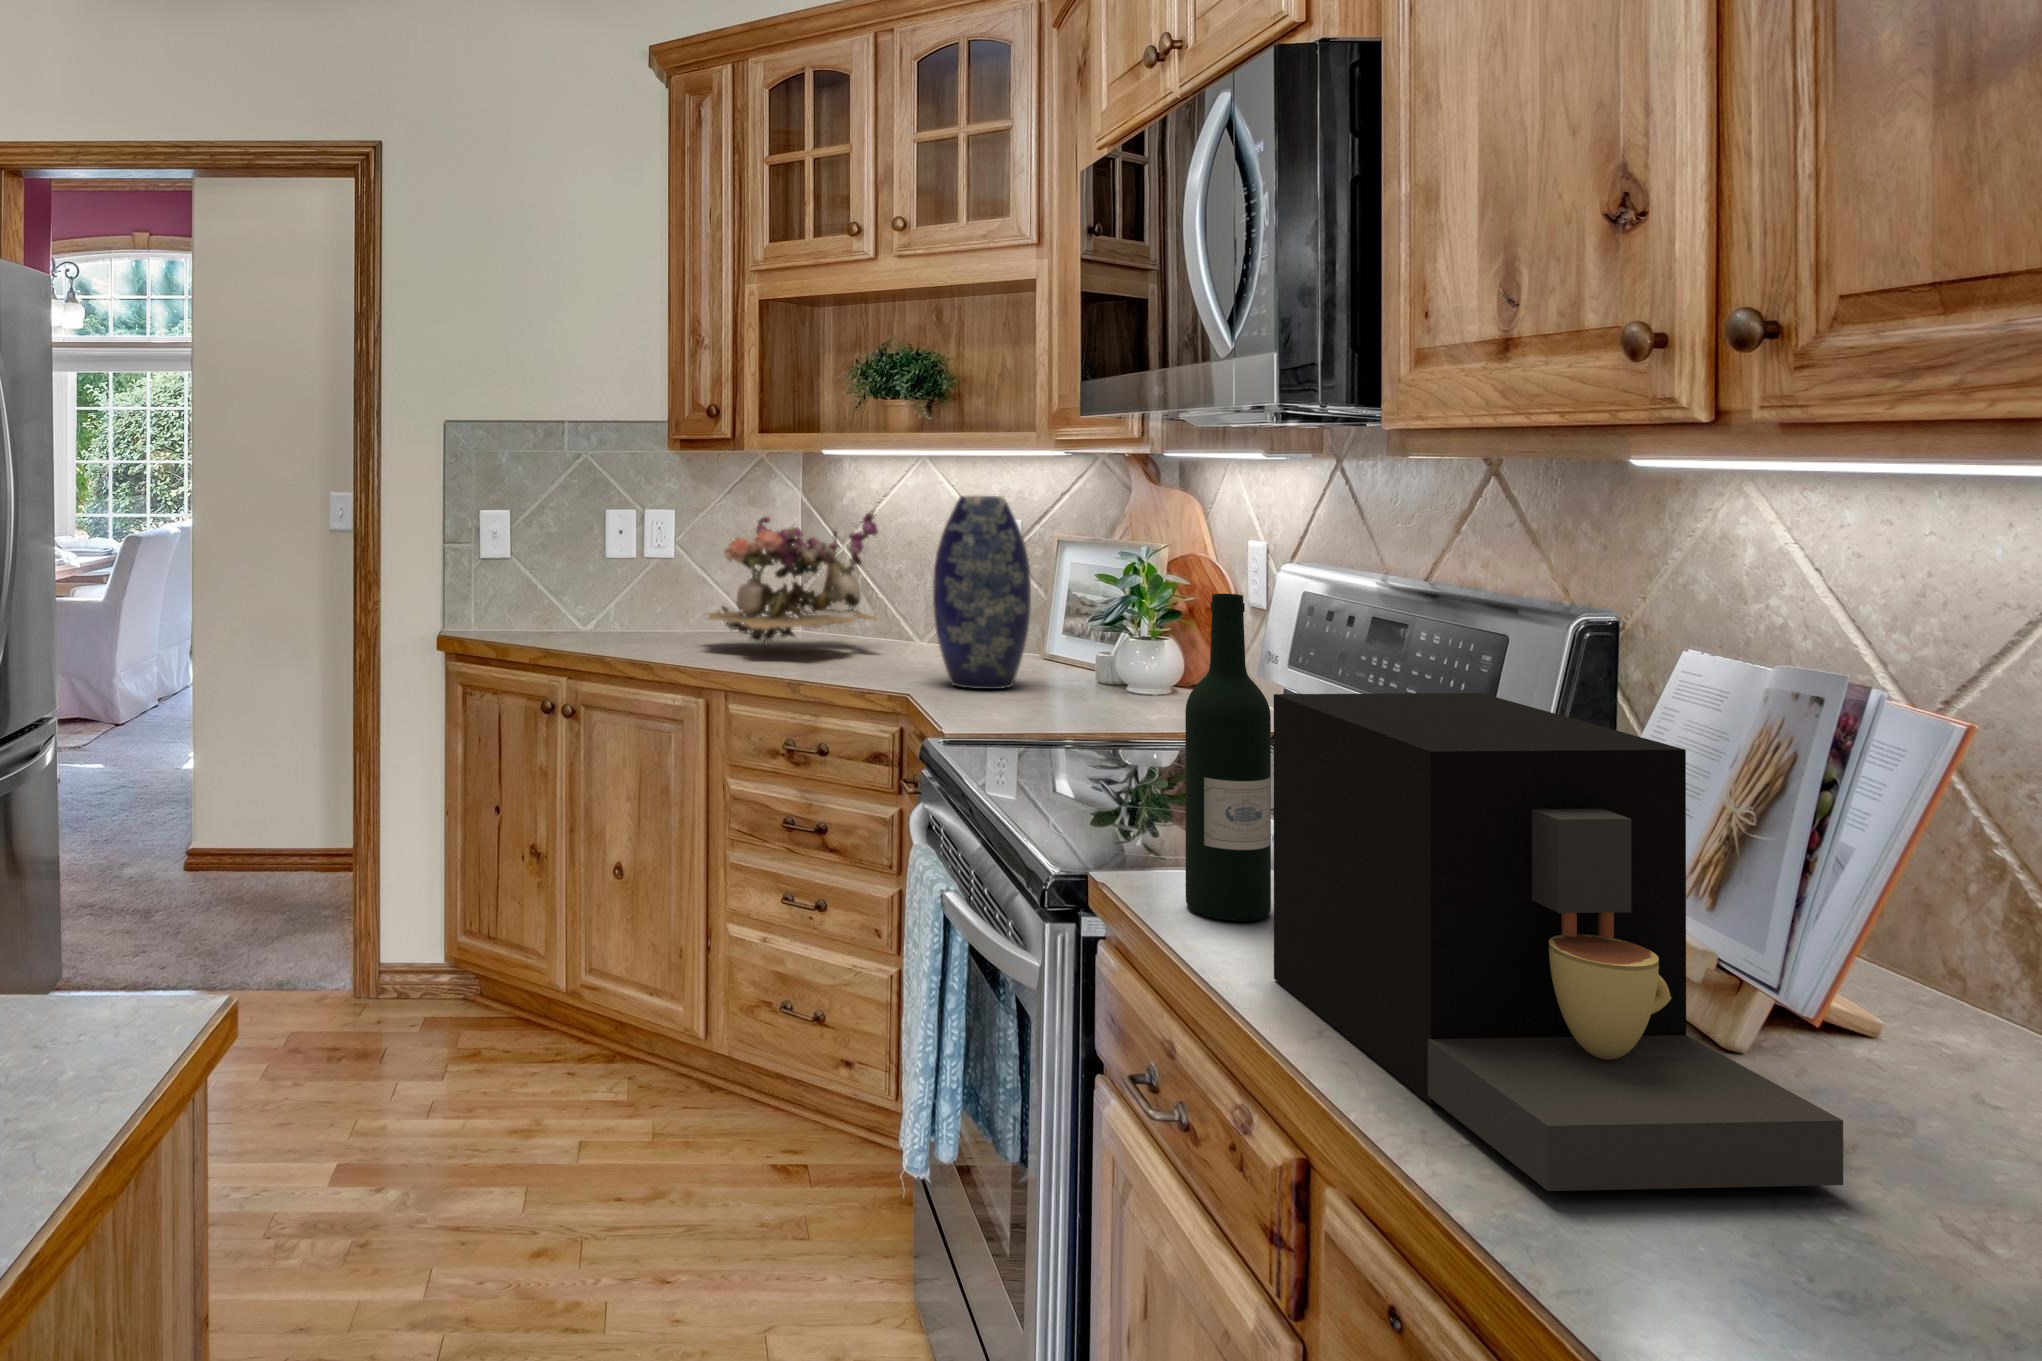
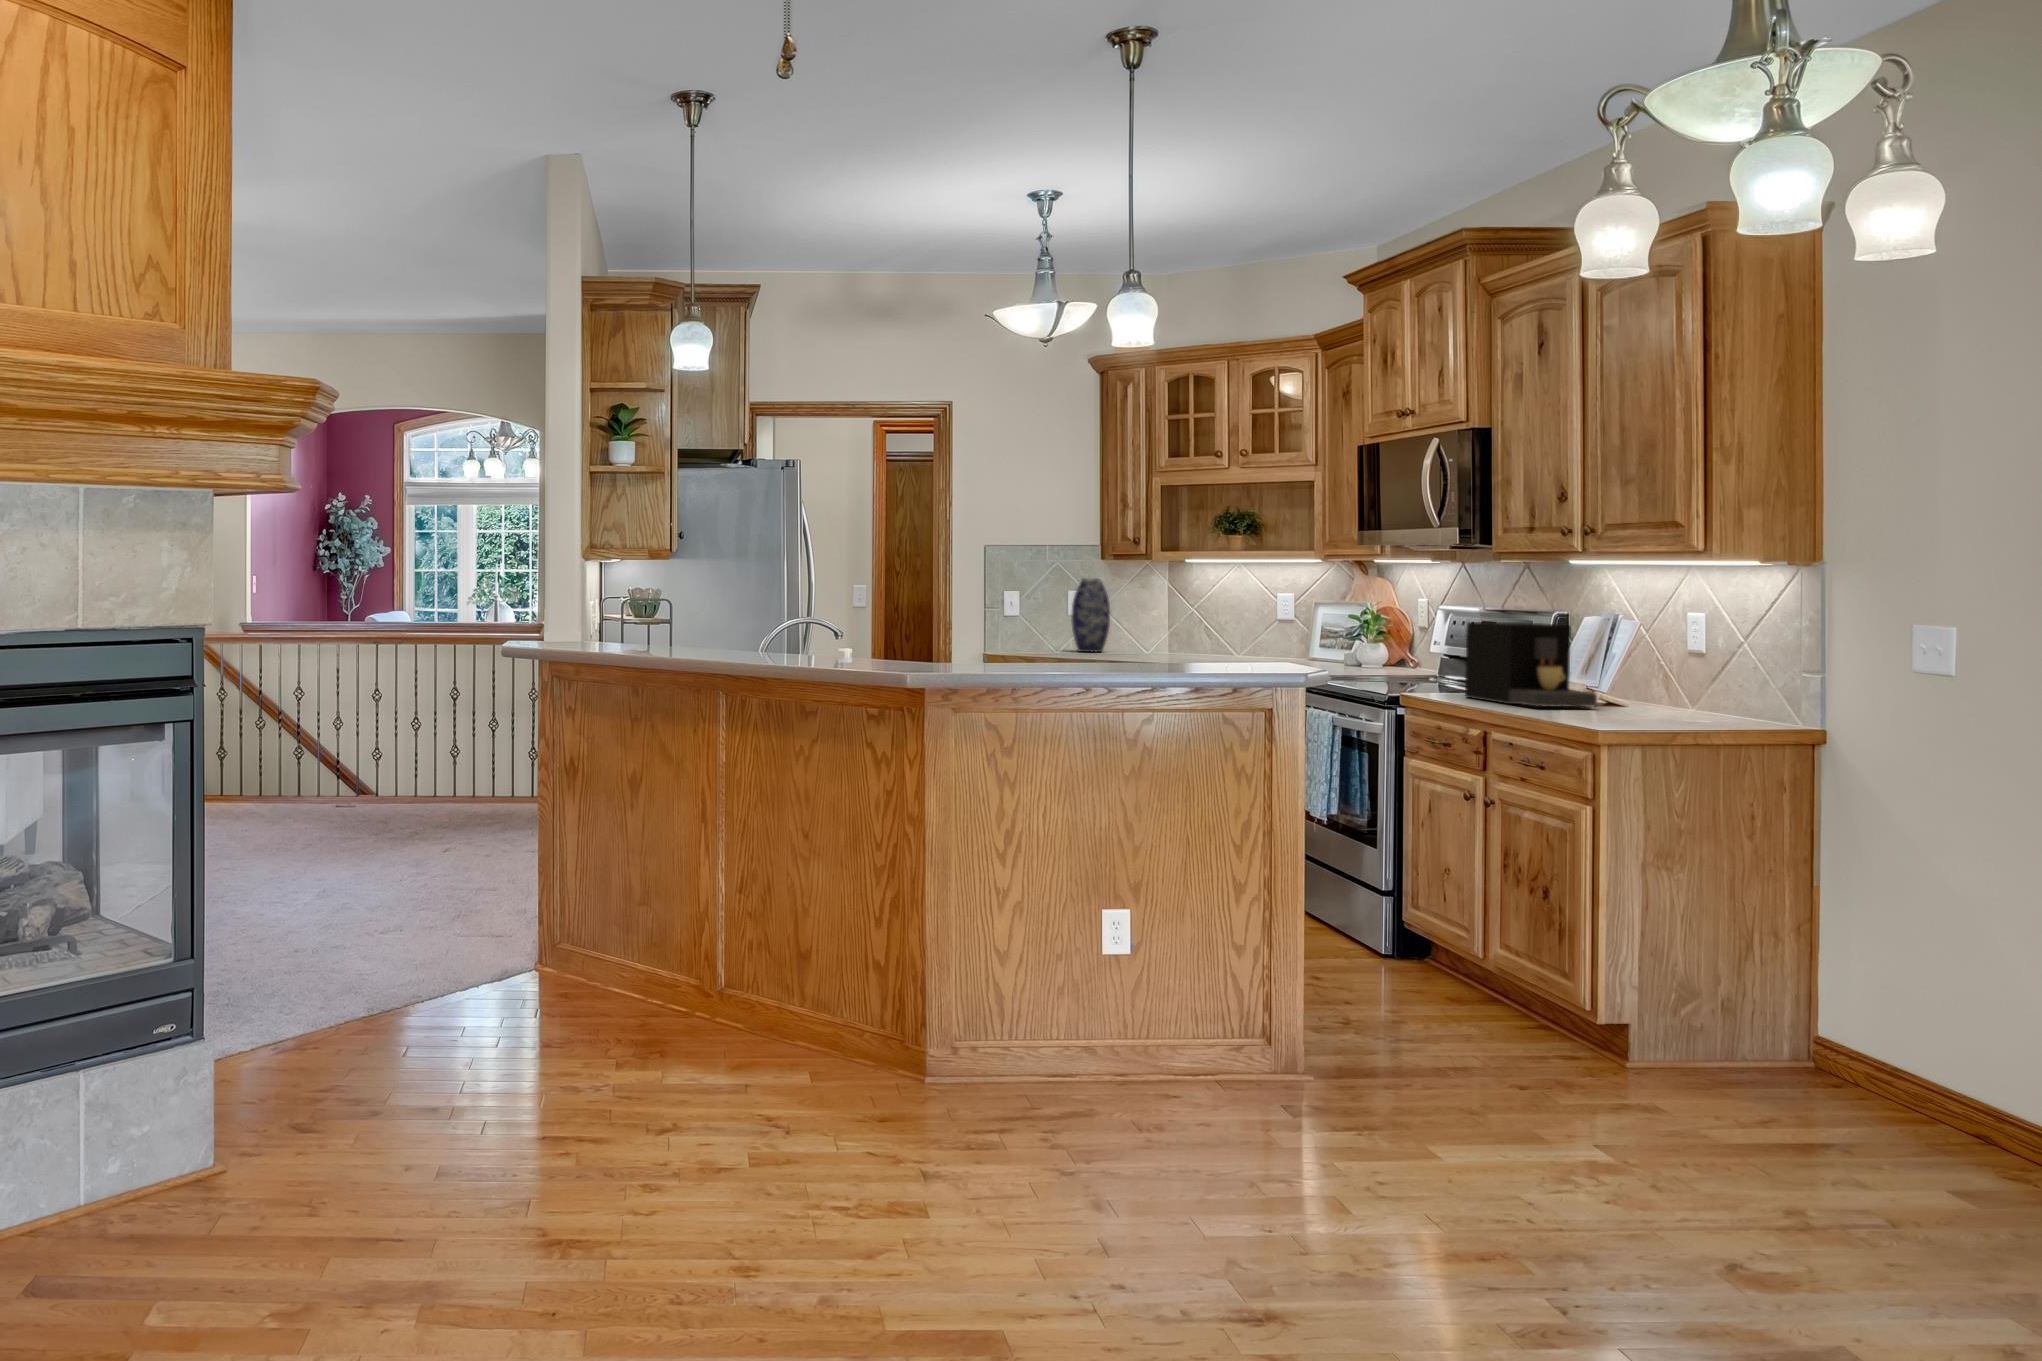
vase: present [933,496,1031,689] -> present [1071,578,1110,652]
flower arrangement: present [706,510,878,646] -> none [1133,589,1228,656]
wine bottle: present [1185,594,1271,921] -> none [1432,600,1460,693]

